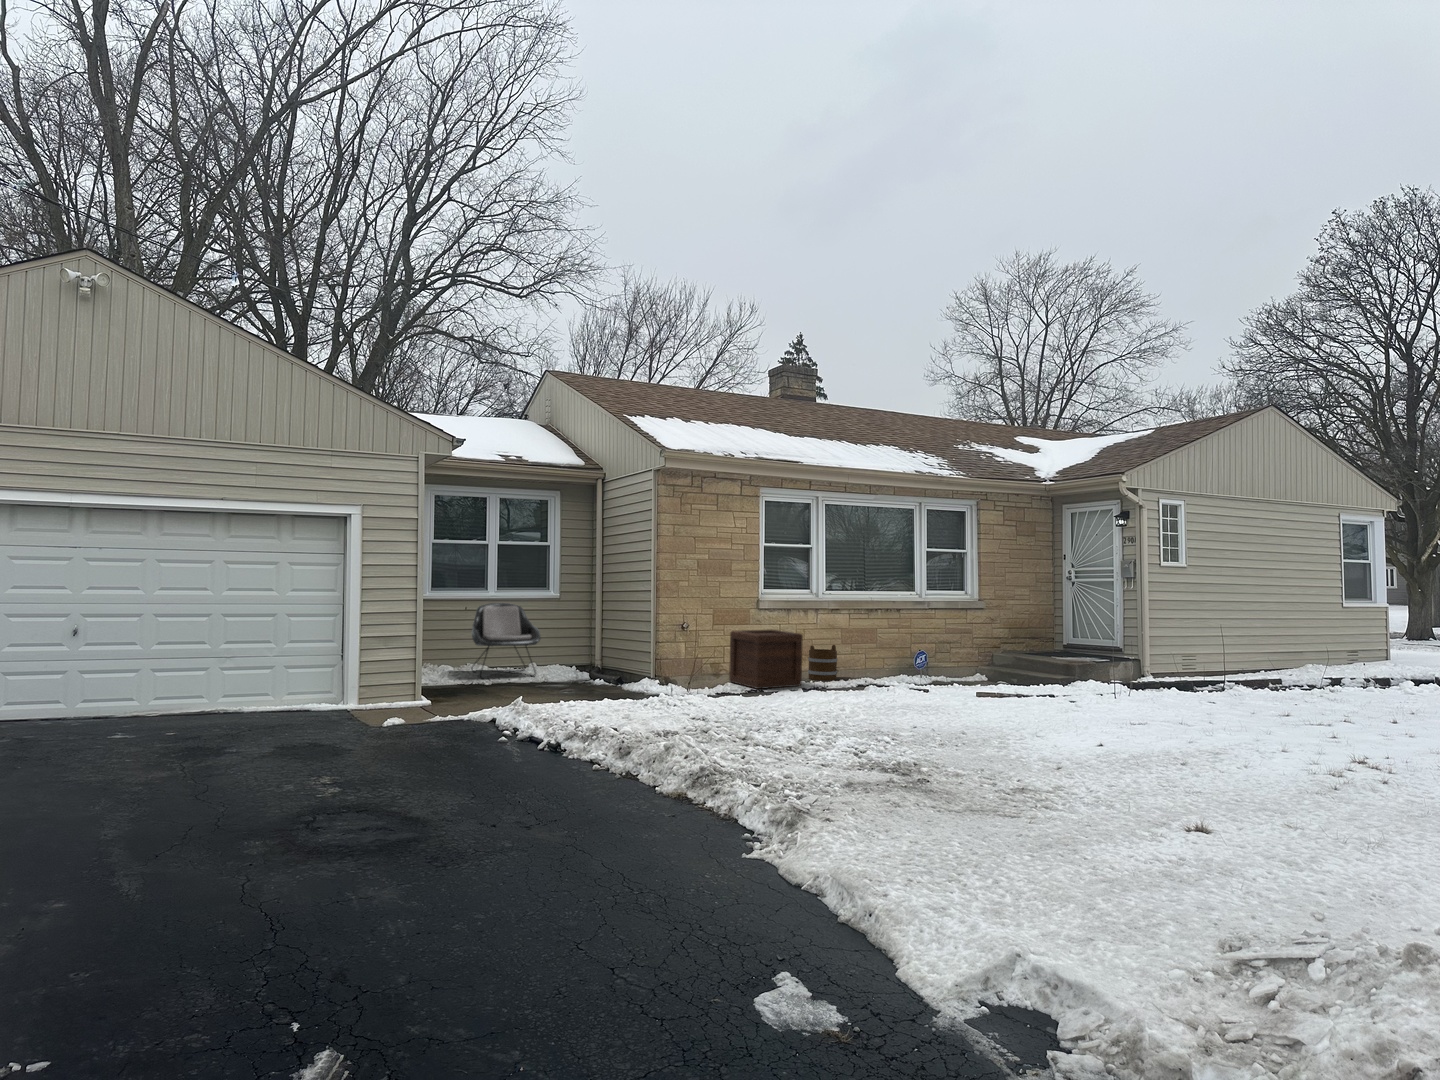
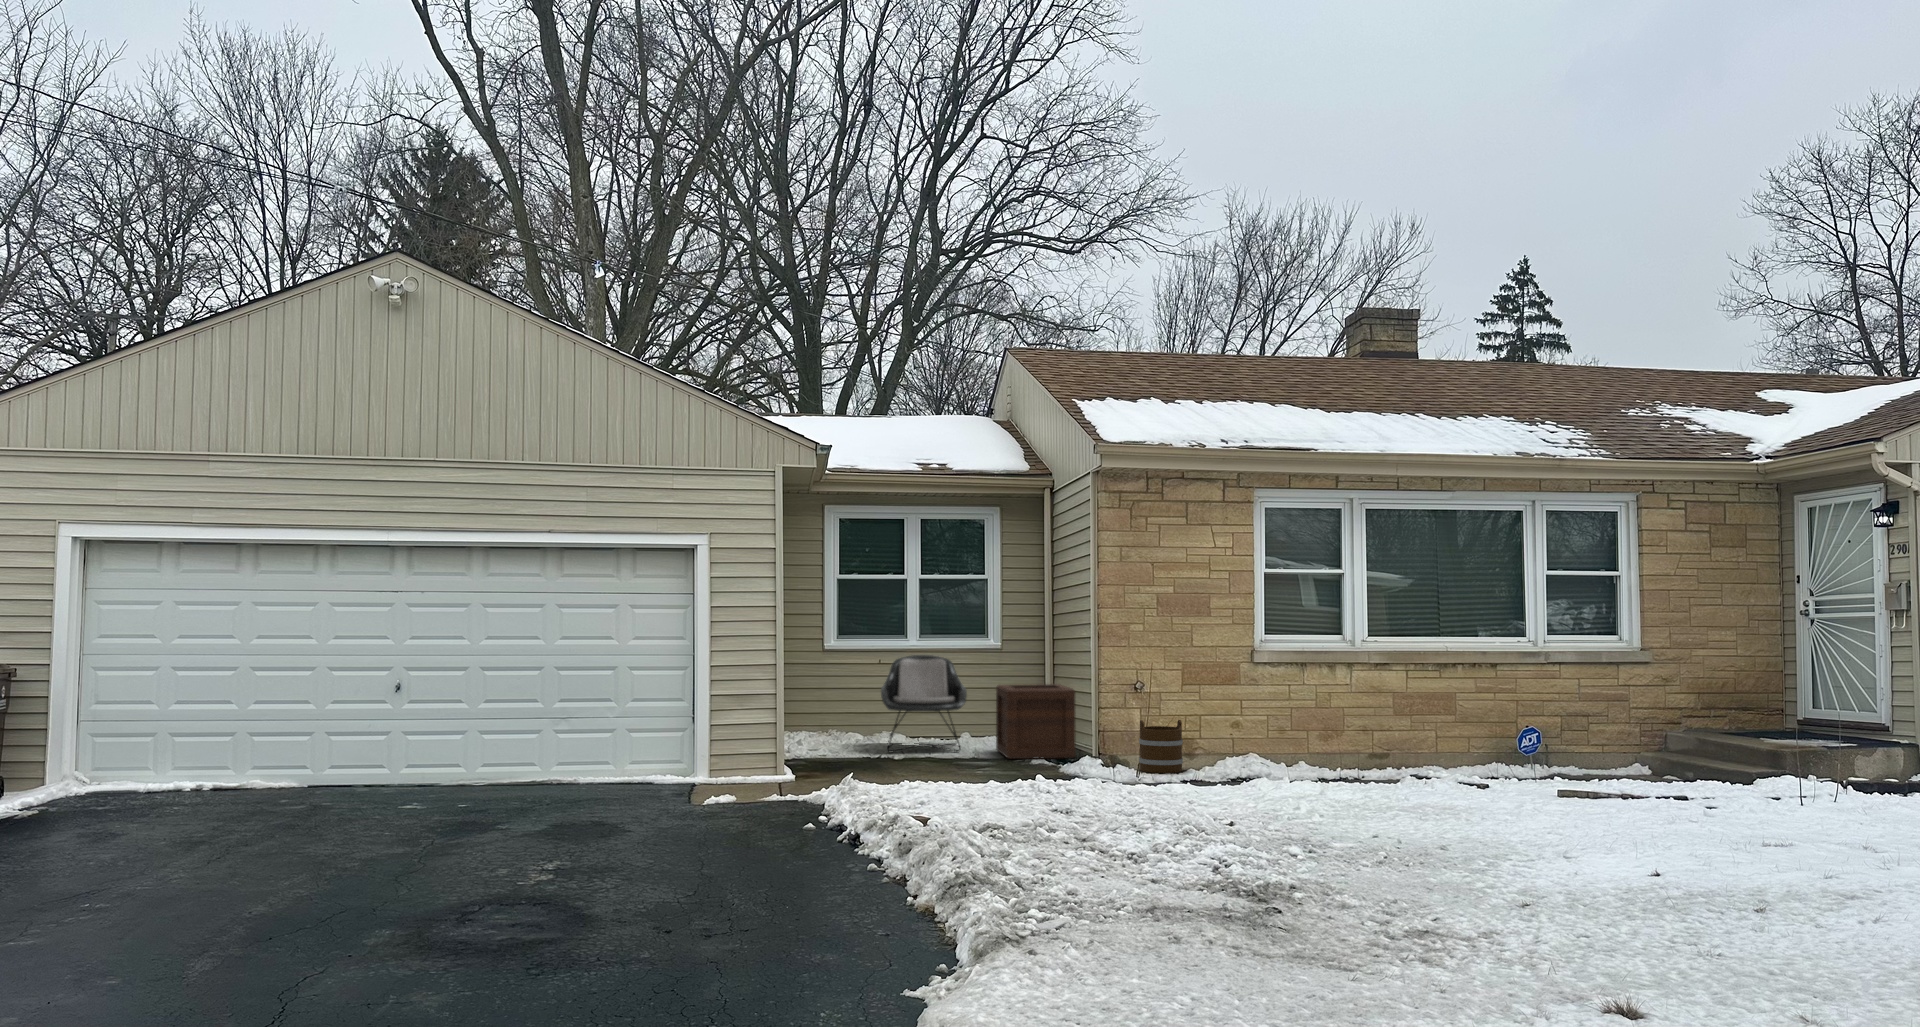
wooden crate: present [729,630,803,689] -> present [996,684,1076,759]
bucket: present [808,645,837,680] -> present [1139,720,1183,773]

